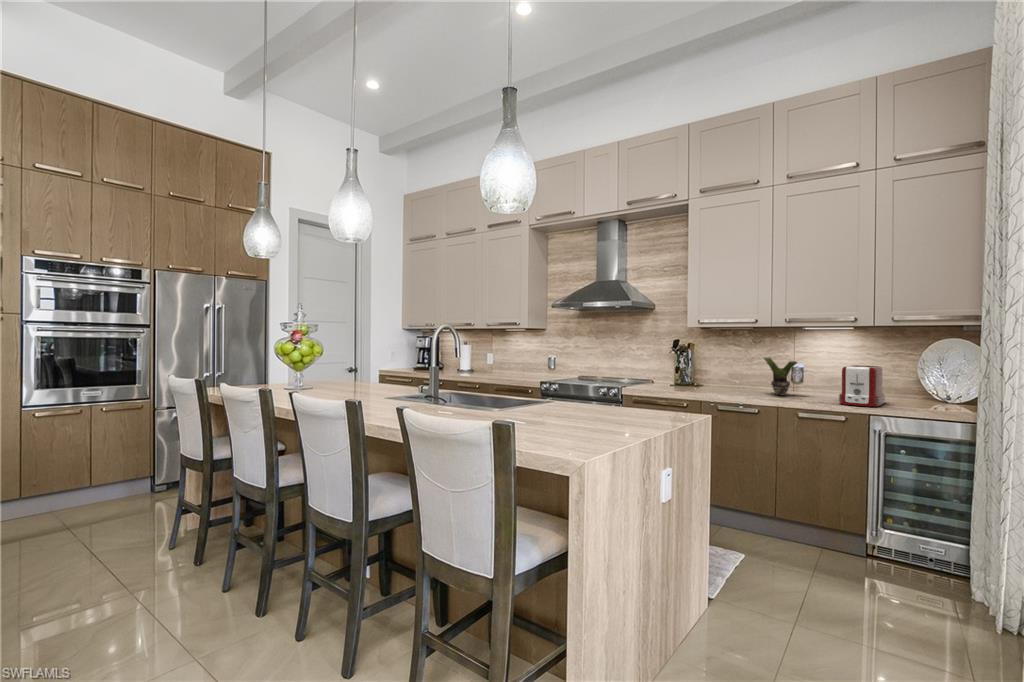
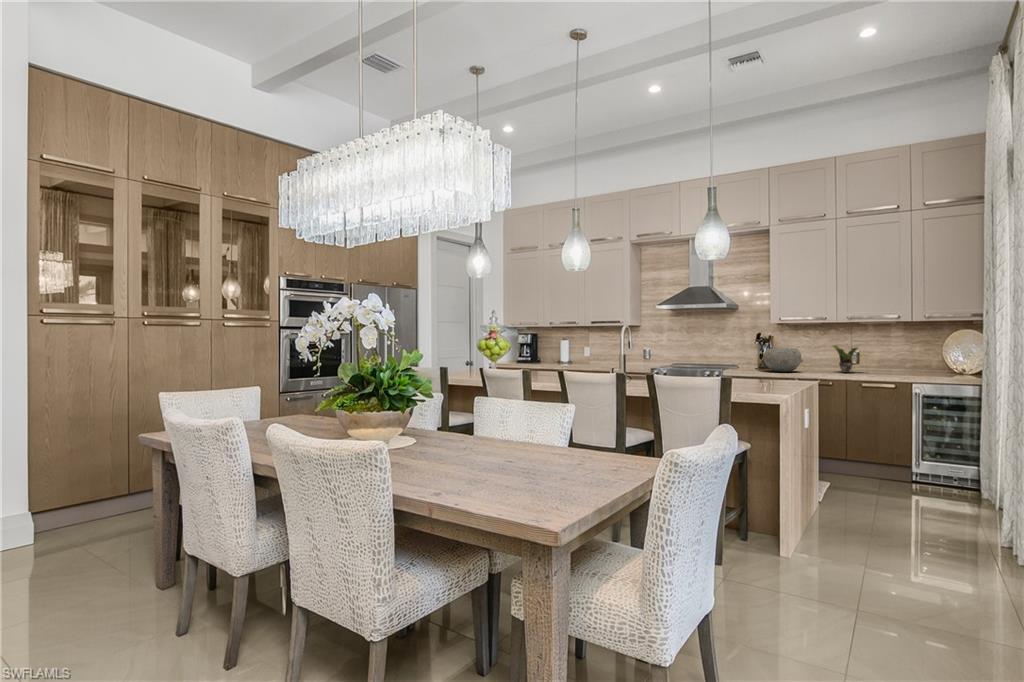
ceramic bowl: none [673,360,723,392] -> present [763,348,803,372]
toaster: present [839,365,885,407] -> none [891,349,922,377]

